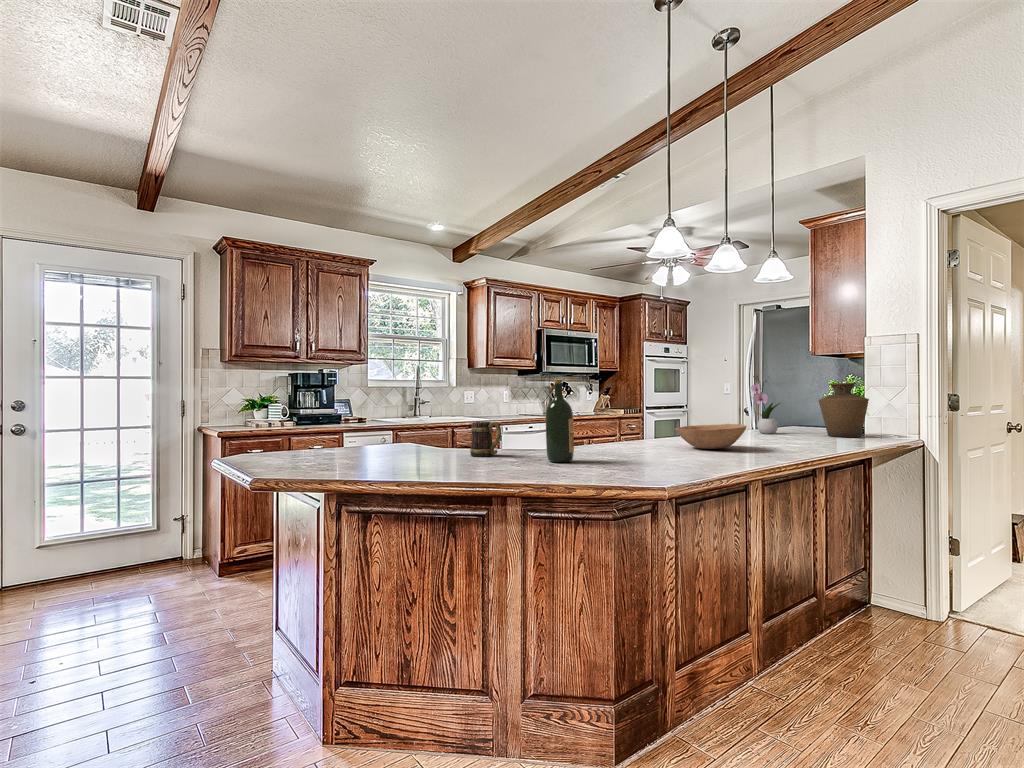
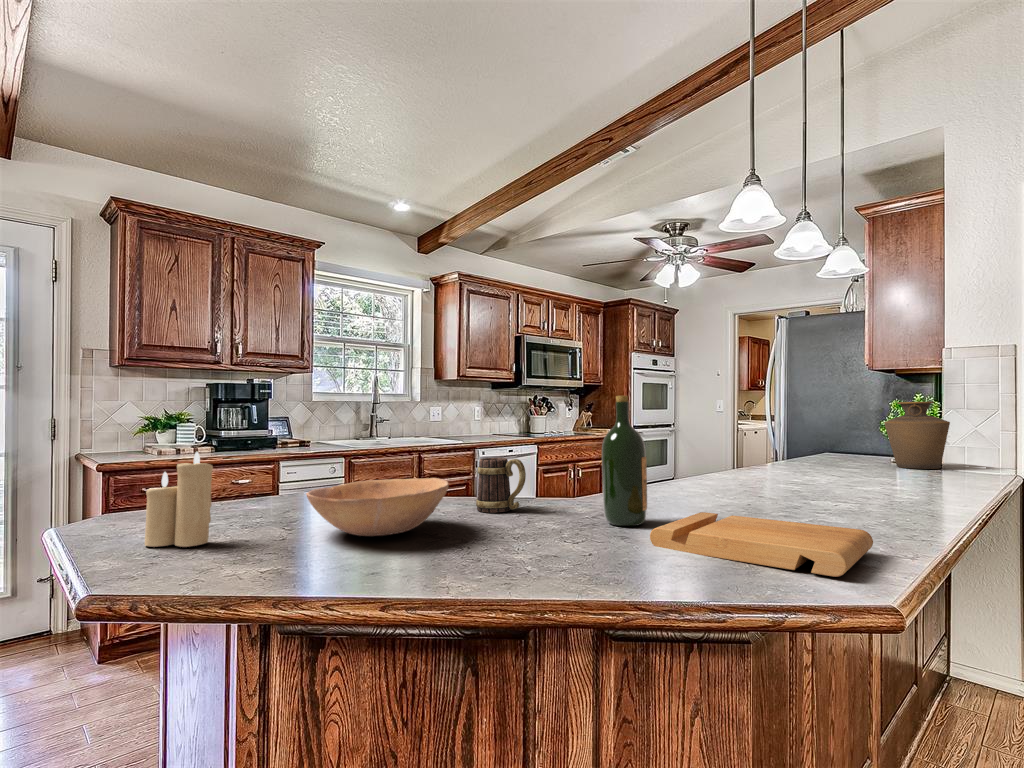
flower arrangement: present [751,375,780,434] -> none [799,391,837,464]
candle: none [272,414,308,467] -> present [145,452,213,547]
bowl: present [675,424,746,449] -> present [306,478,449,536]
cutting board: none [563,453,692,480] -> present [650,512,873,577]

